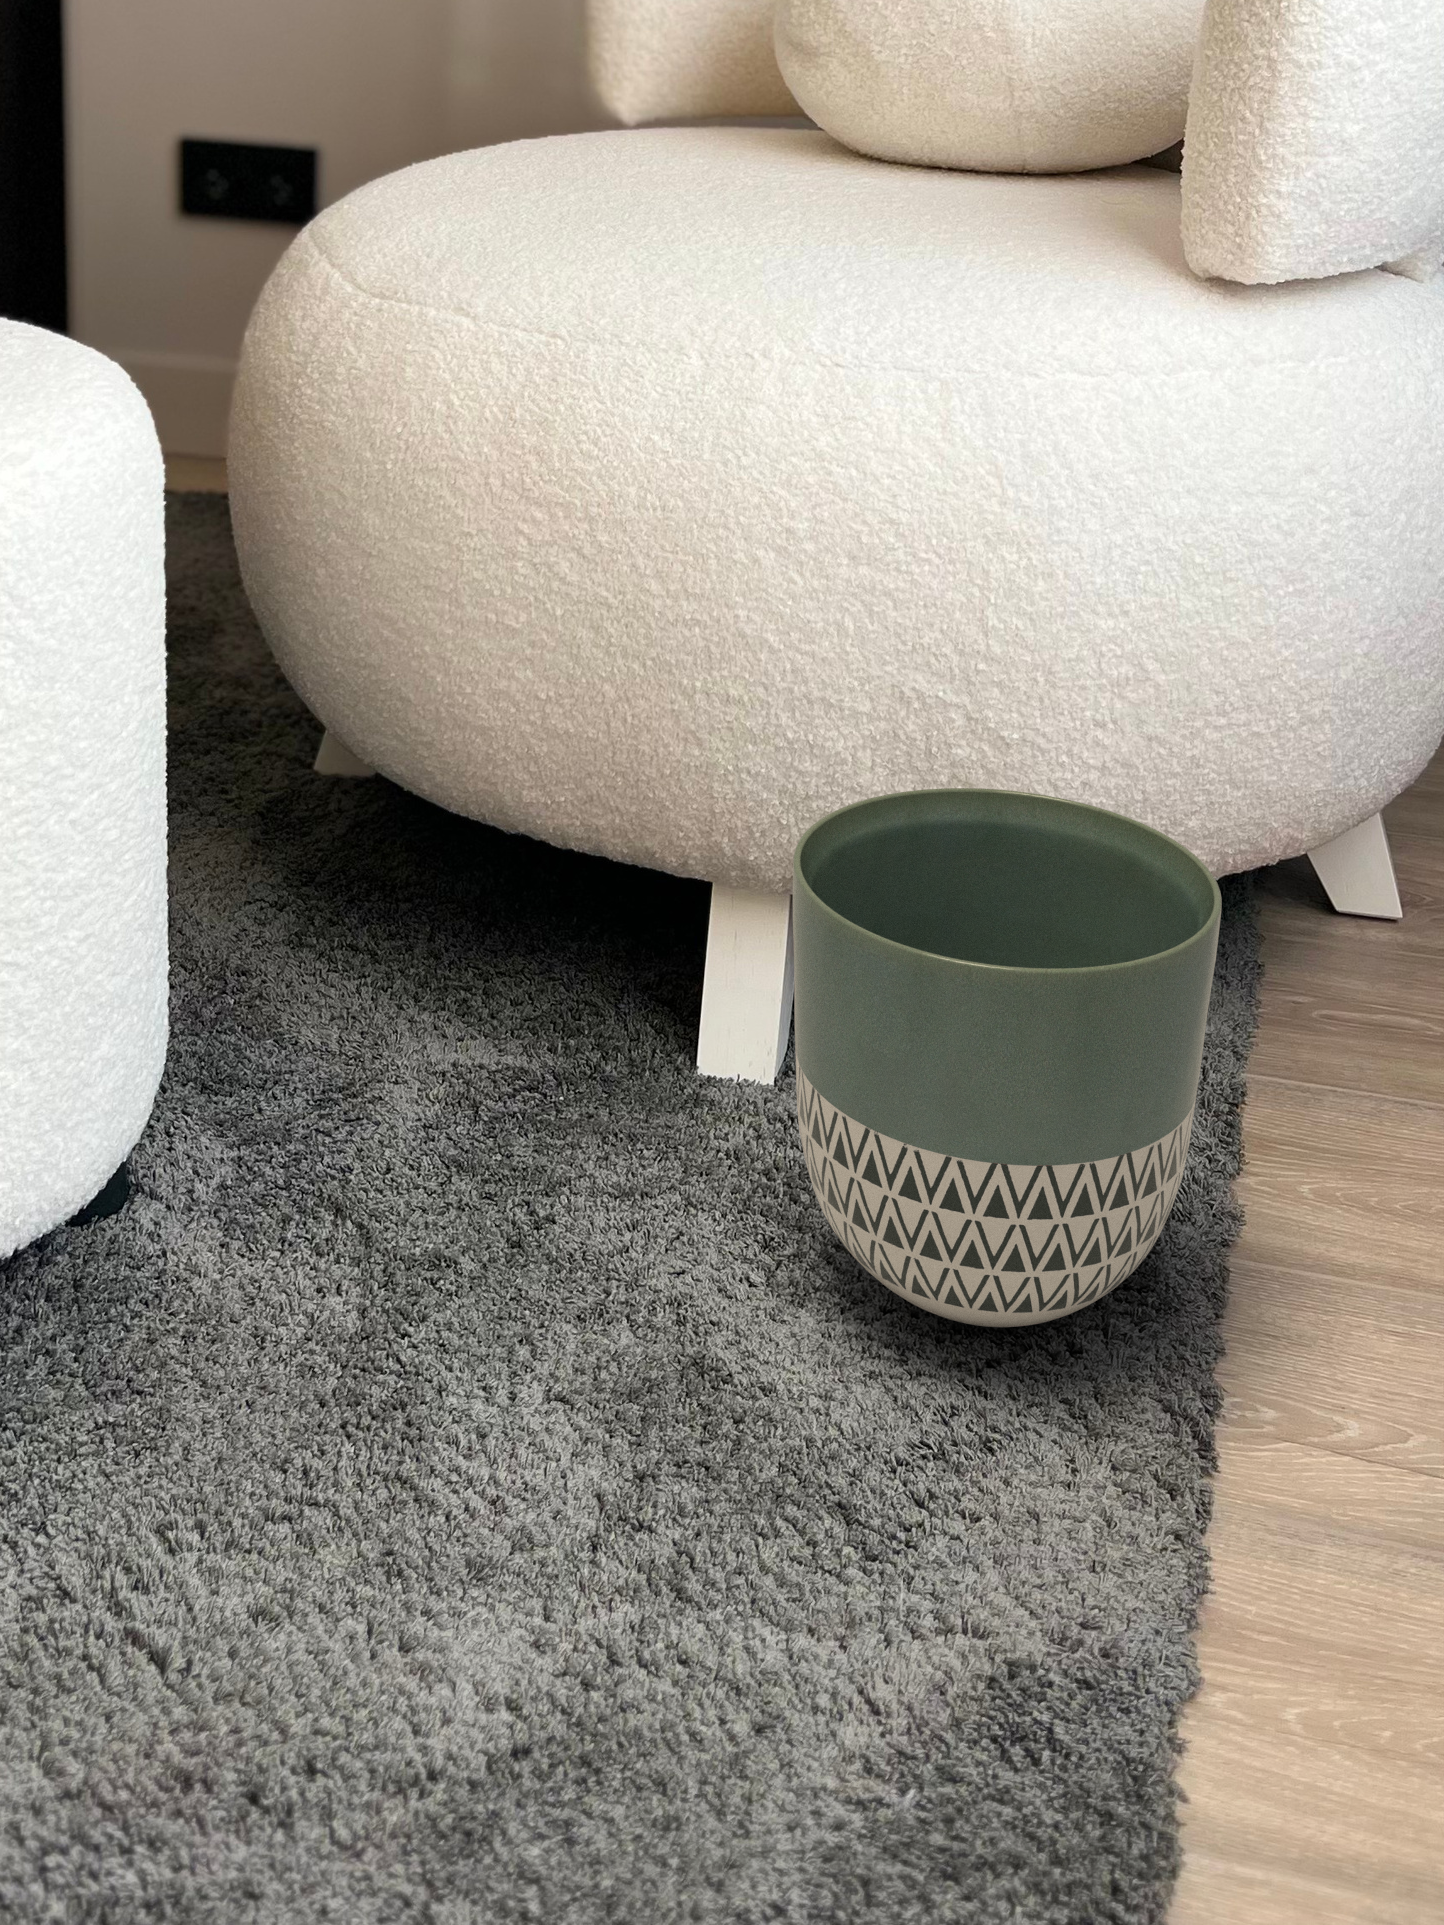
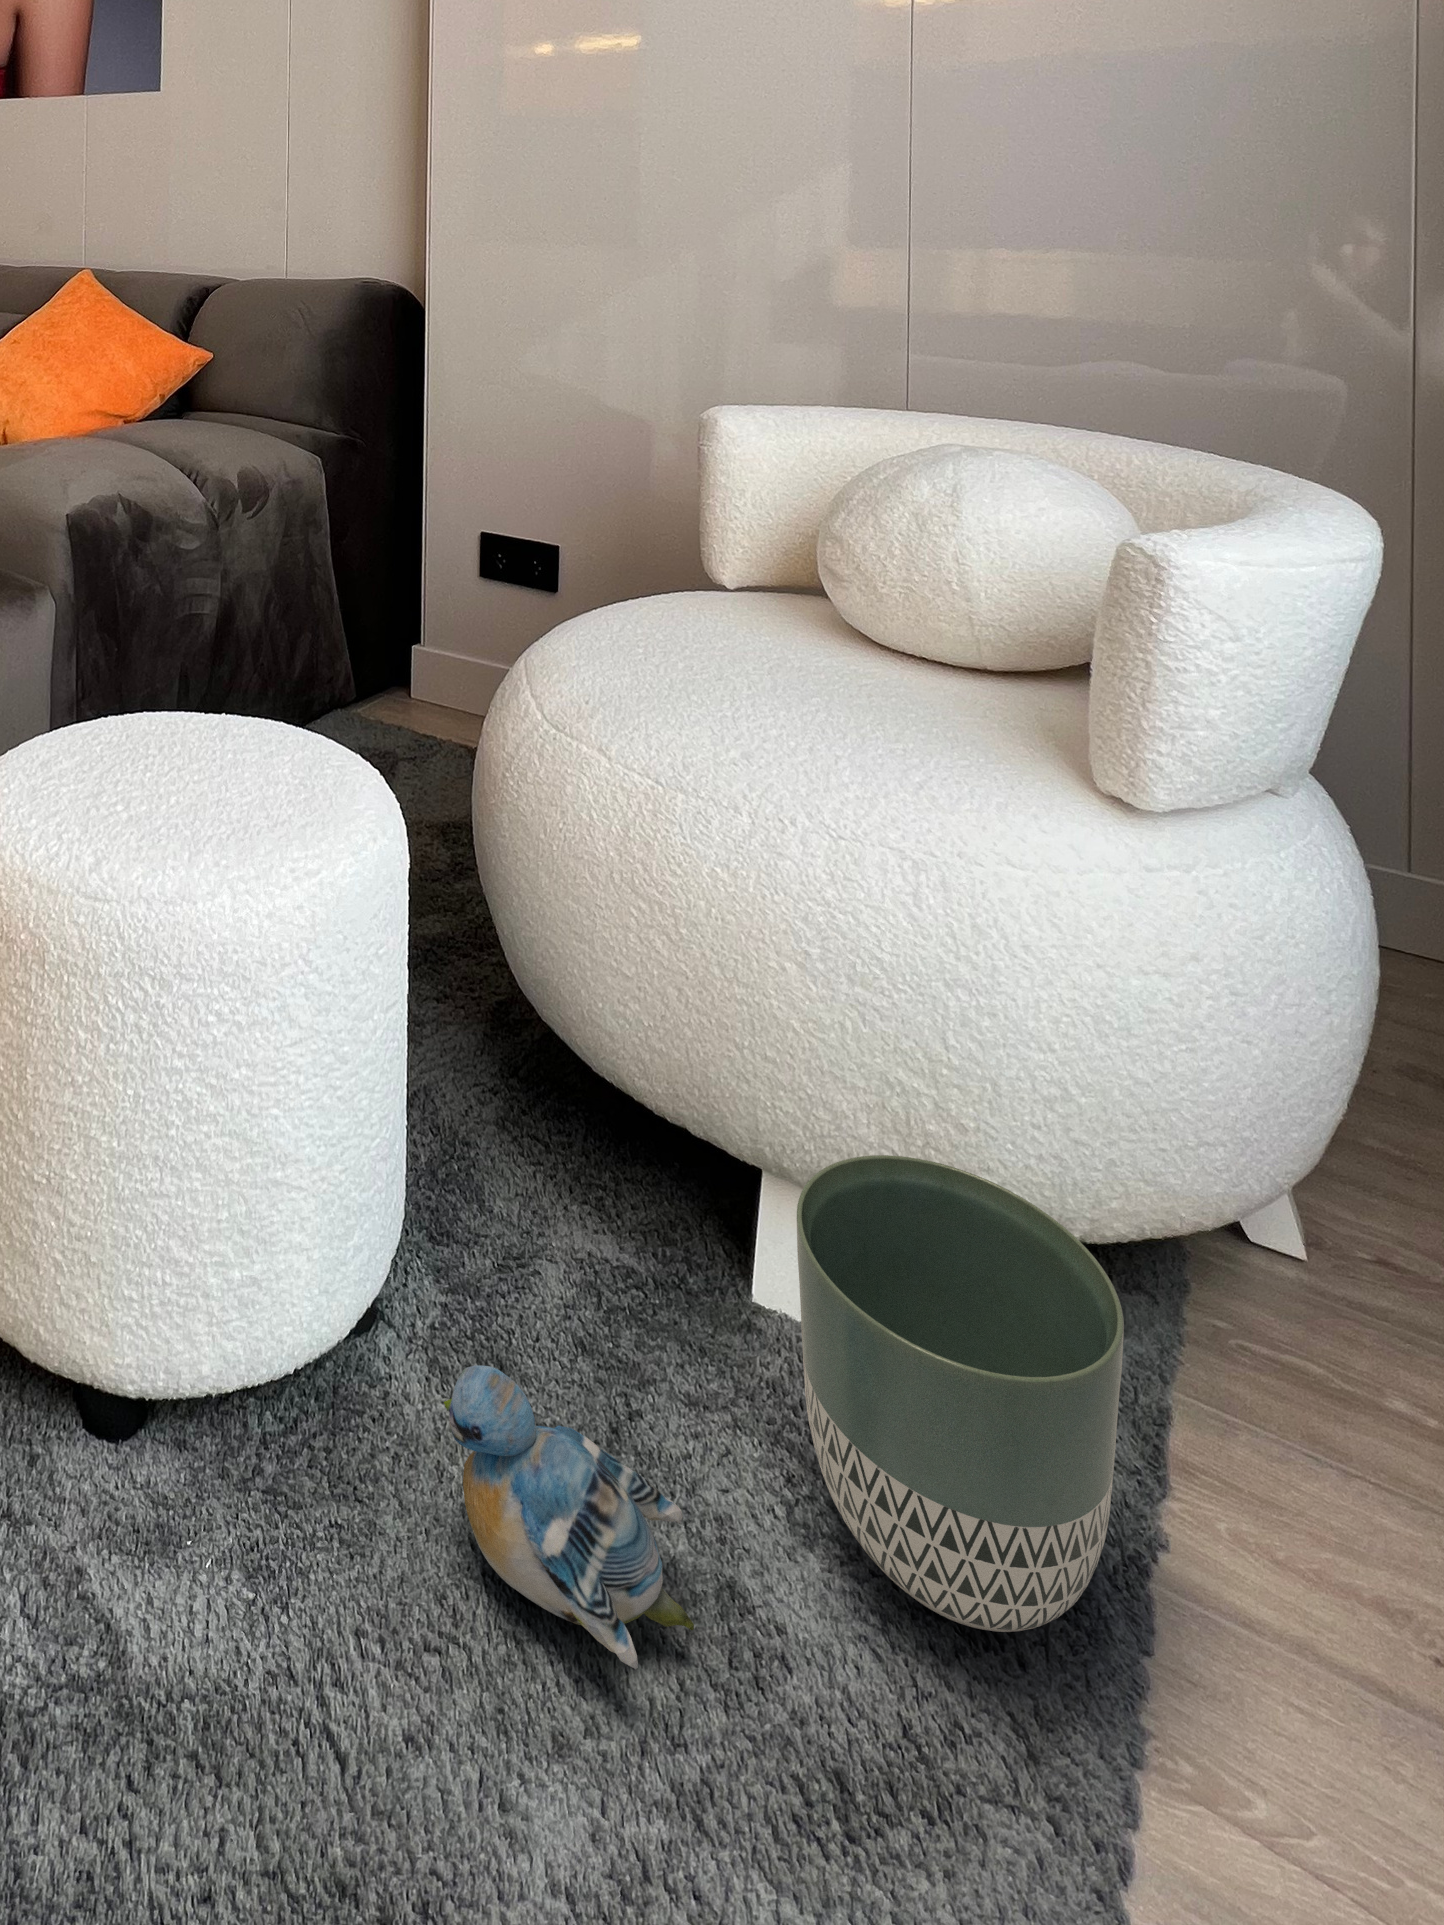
plush toy: none [273,1147,655,1453] -> present [444,1365,694,1669]

